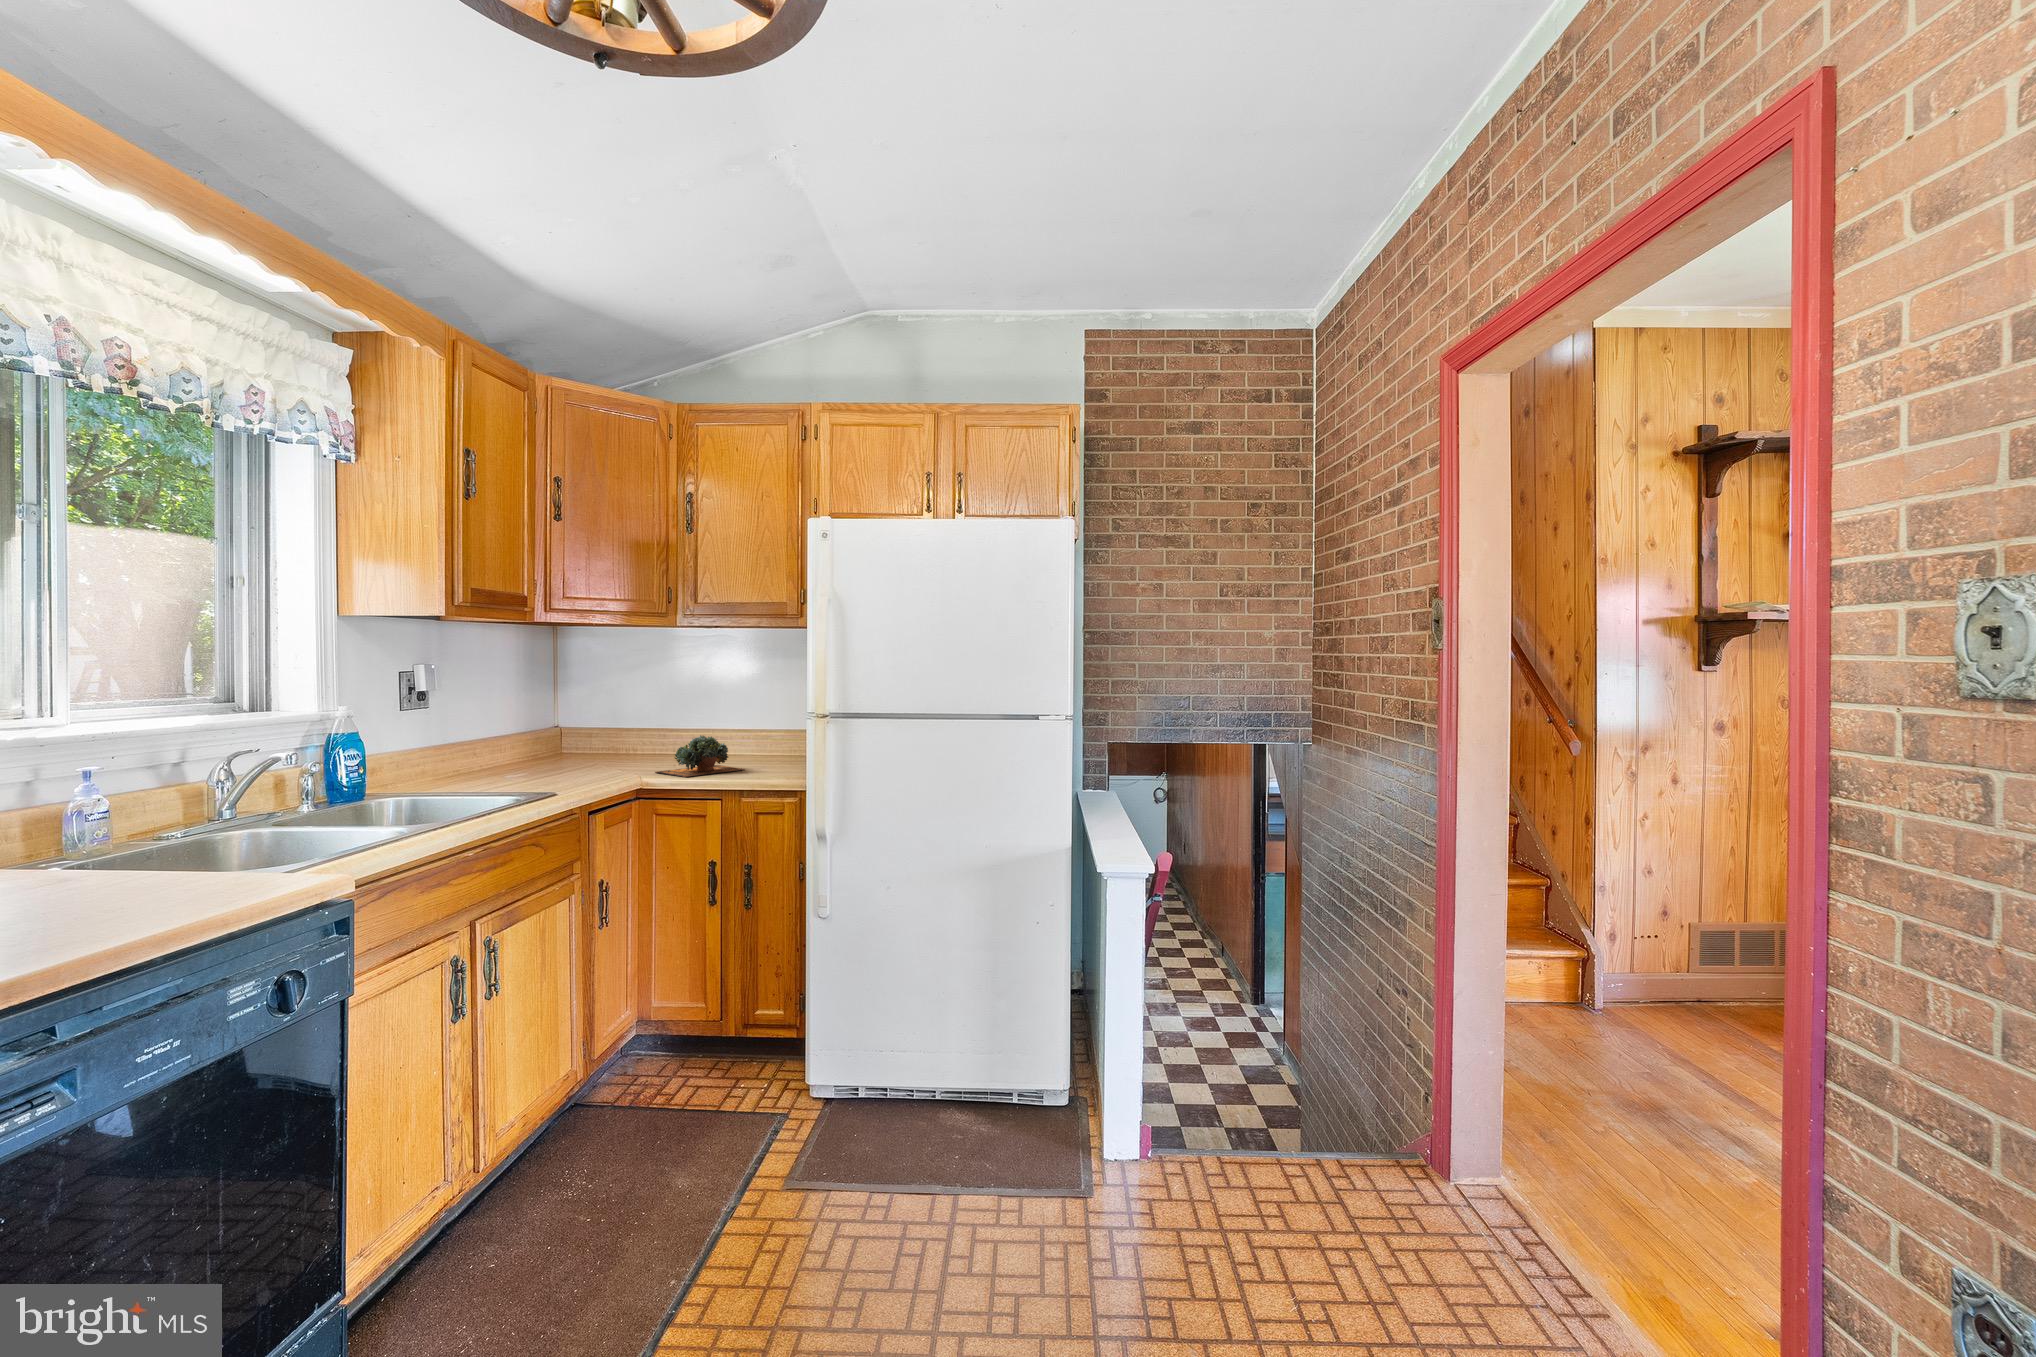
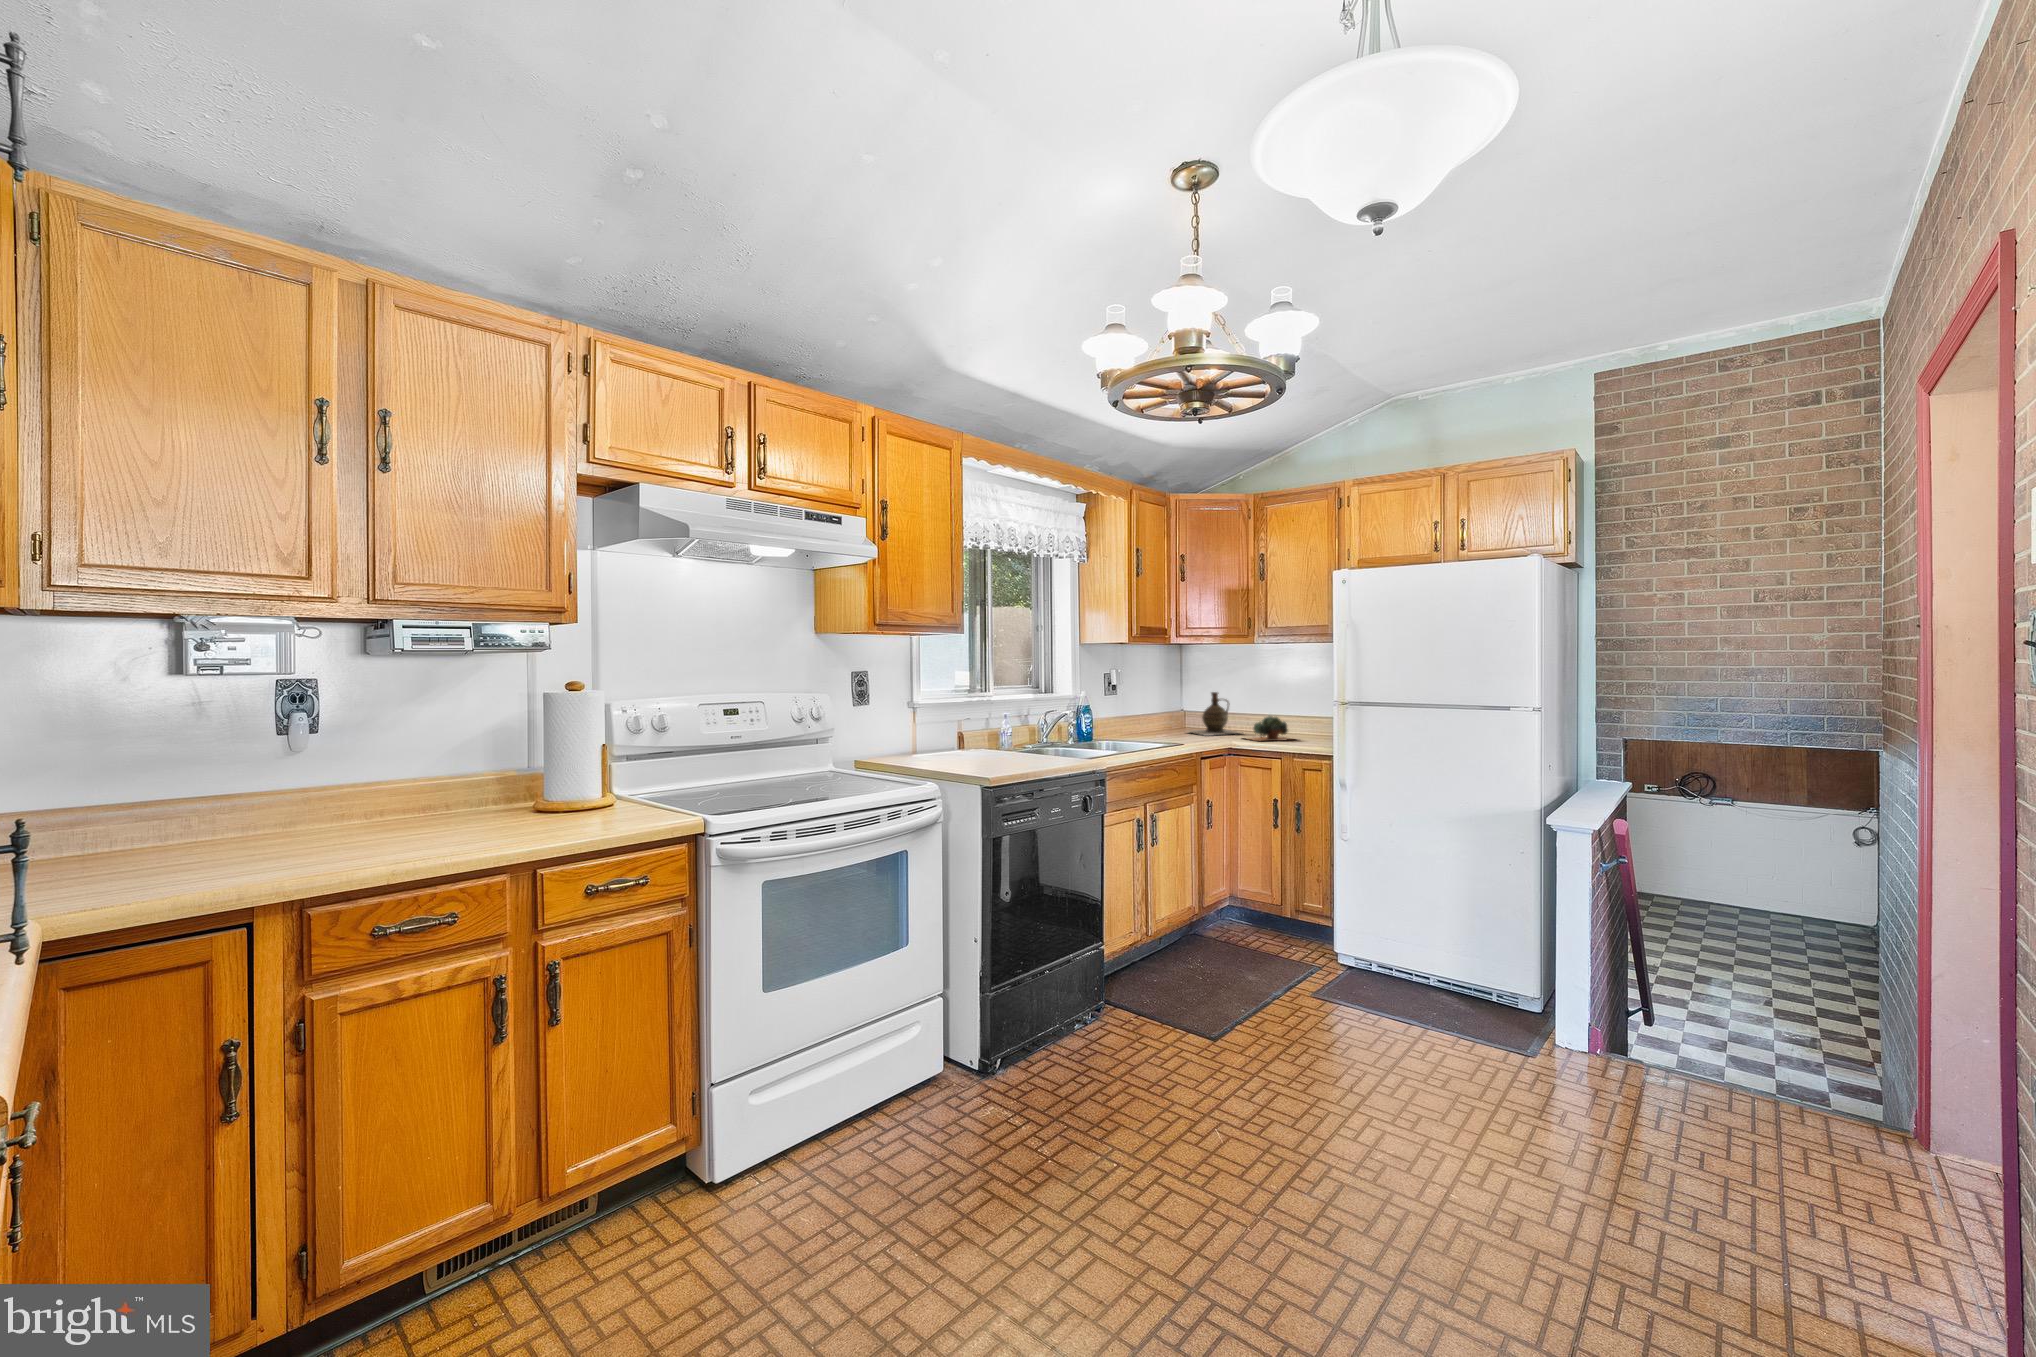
ceramic jug: none [556,700,661,770] -> present [1190,692,1243,736]

